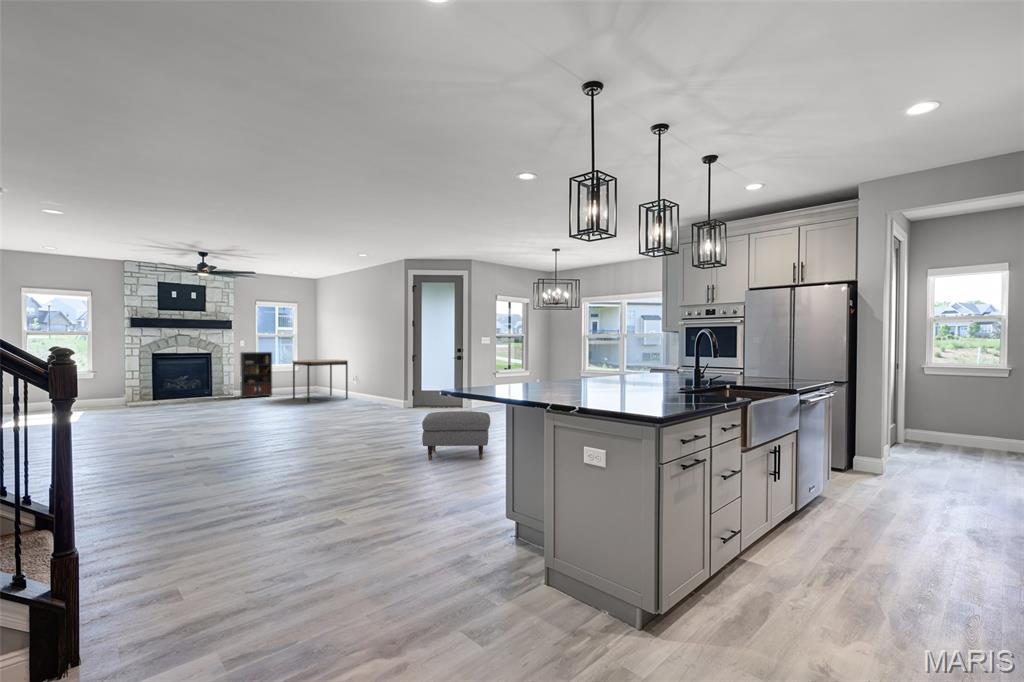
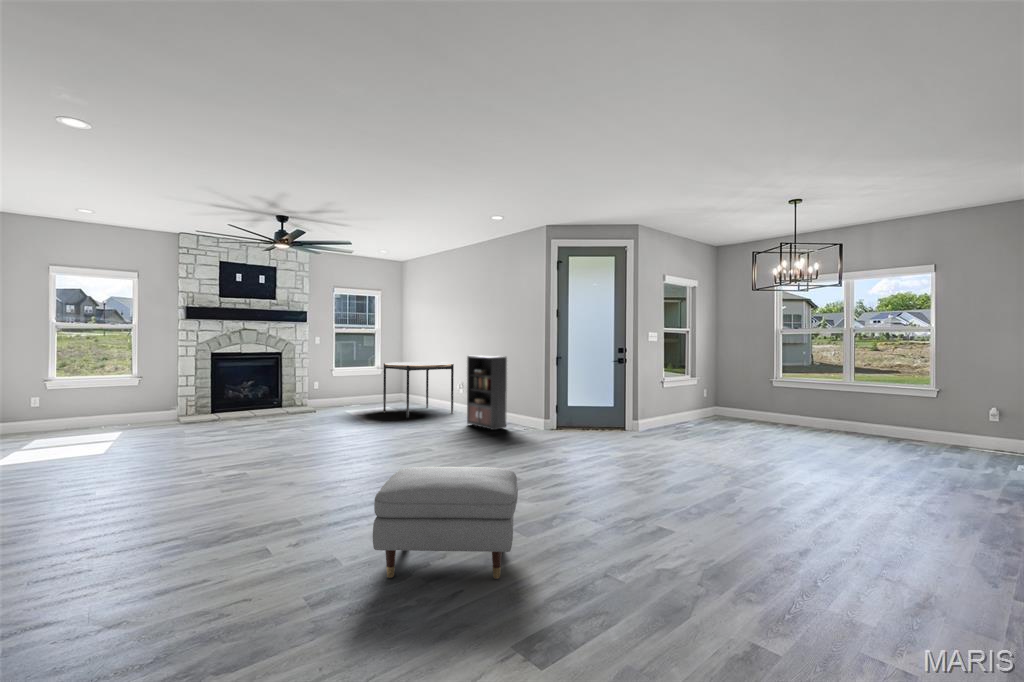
bookcase: present [240,352,272,398] -> present [467,356,507,430]
ottoman: present [422,411,490,460] -> present [373,467,518,579]

